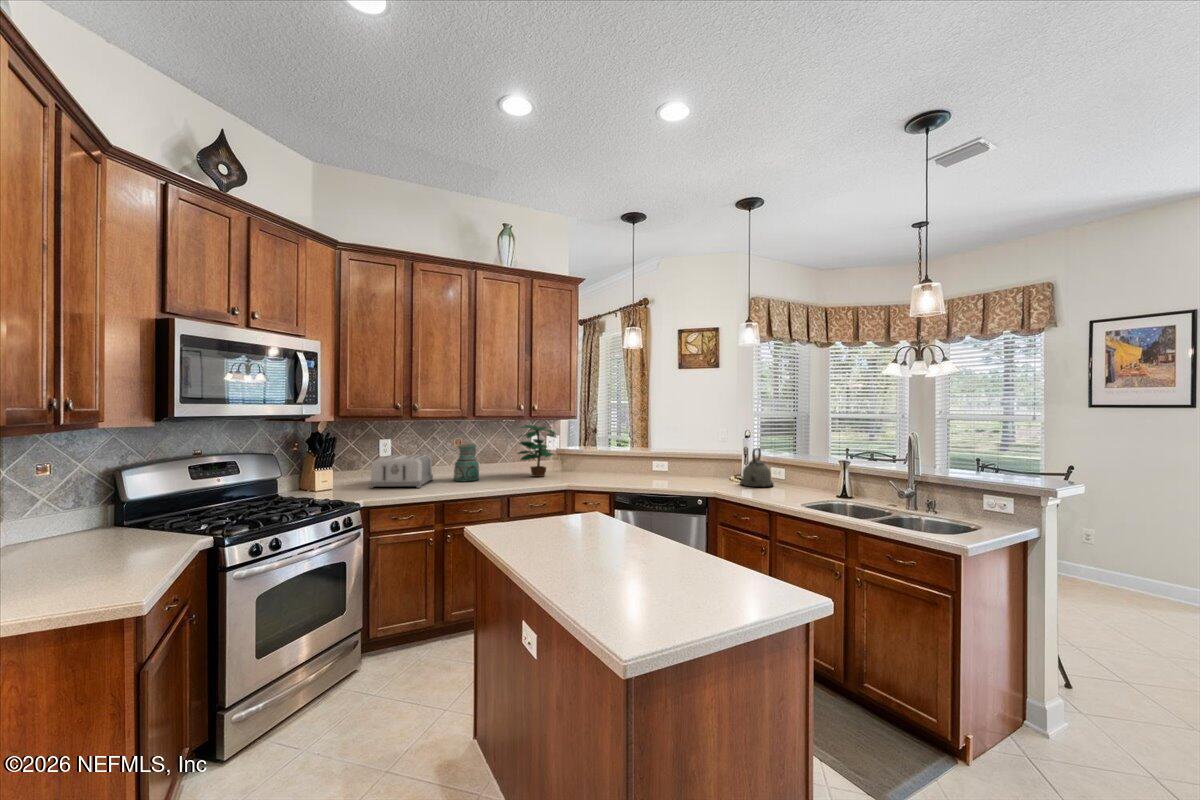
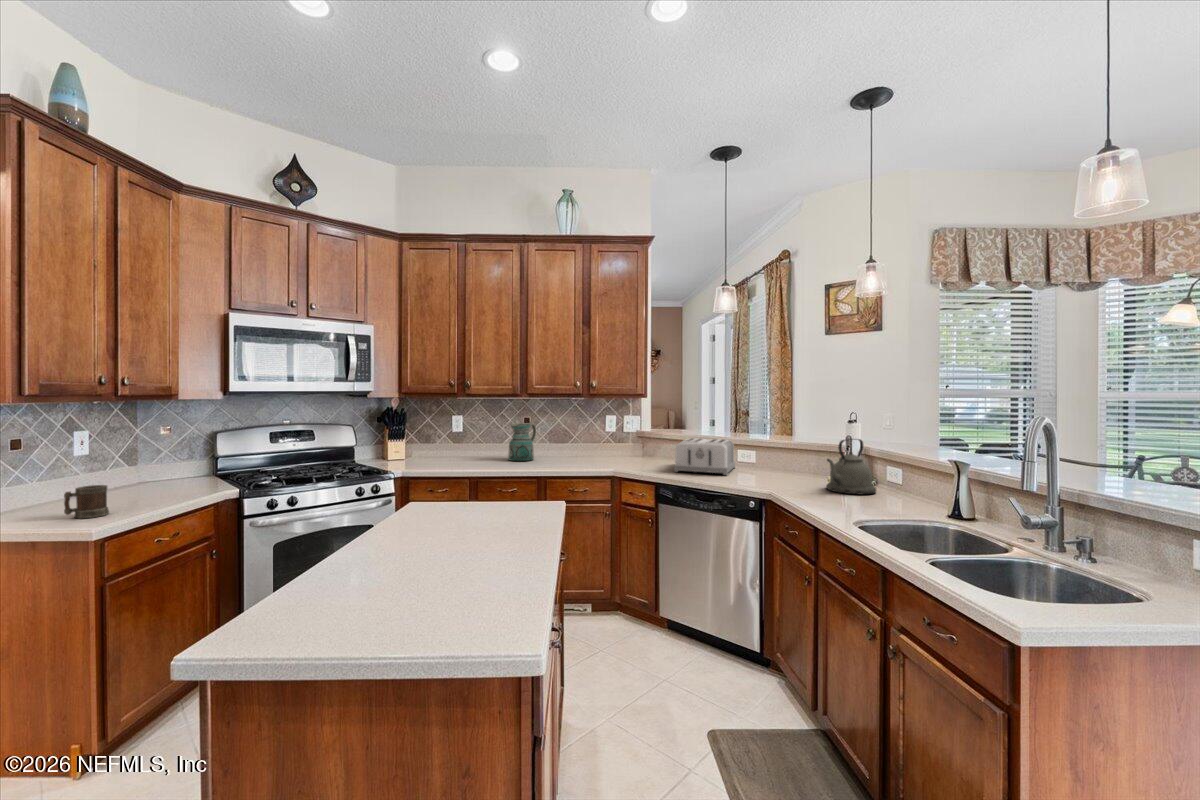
potted plant: present [518,425,556,477] -> none [573,405,621,462]
toaster: present [369,455,433,488] -> present [674,438,735,475]
mug: none [48,548,106,598] -> present [64,485,109,518]

